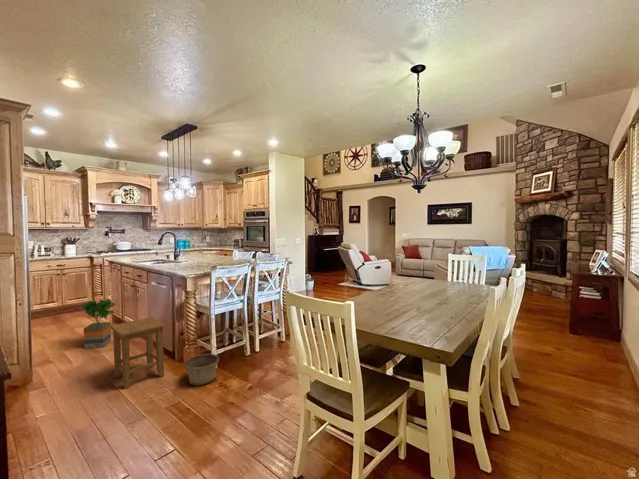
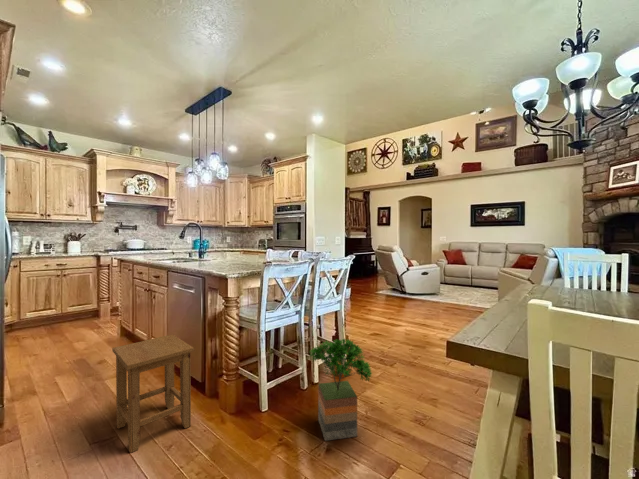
potted tree: present [82,300,115,348] -> present [310,339,372,441]
basket: present [184,344,219,385] -> none [224,378,276,448]

